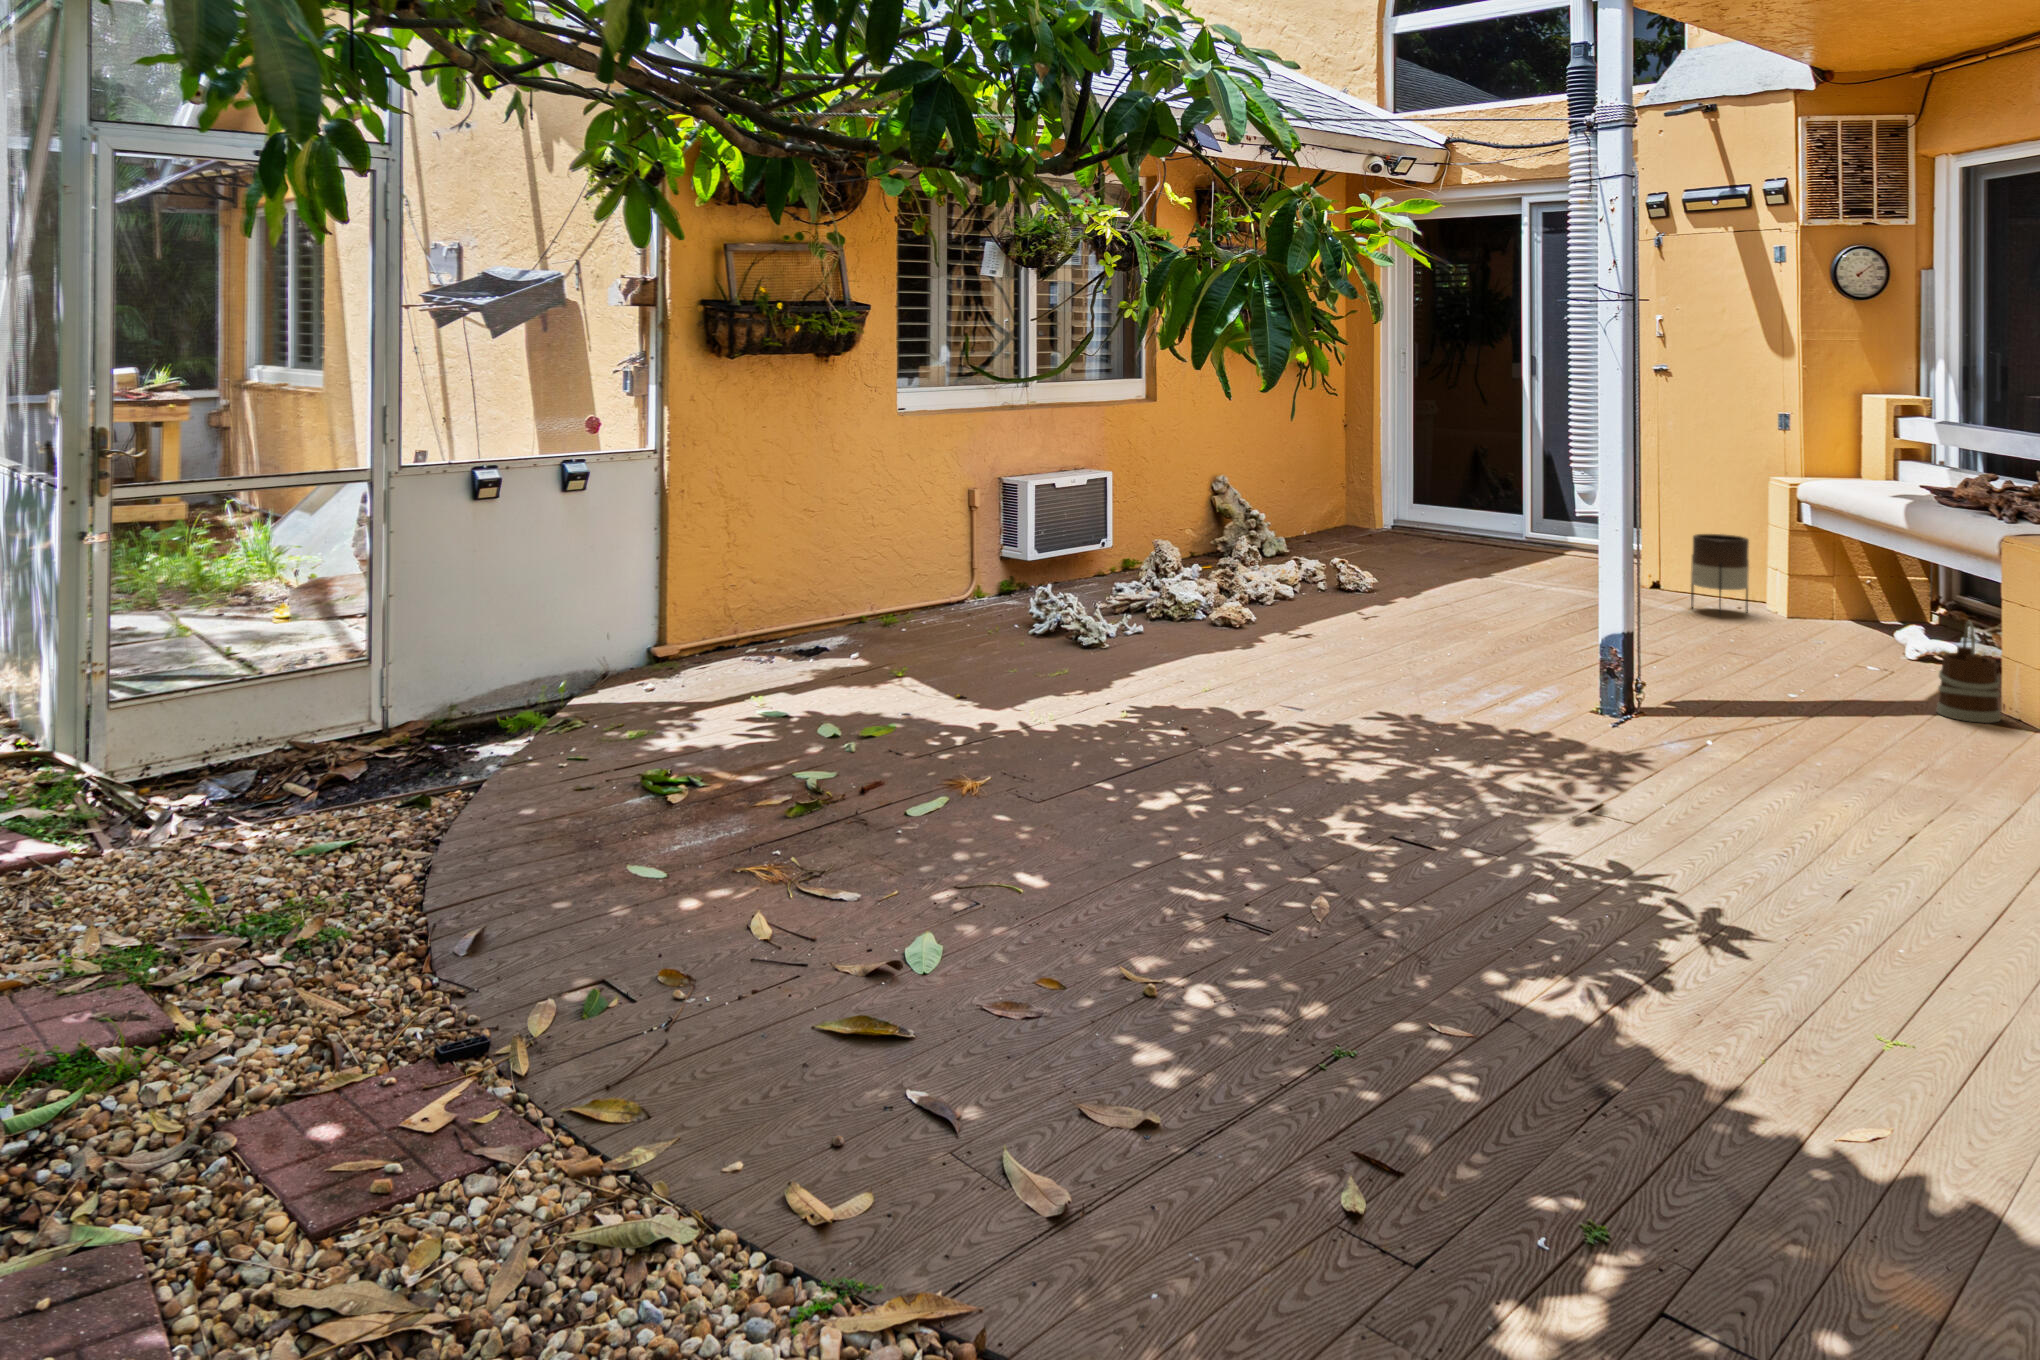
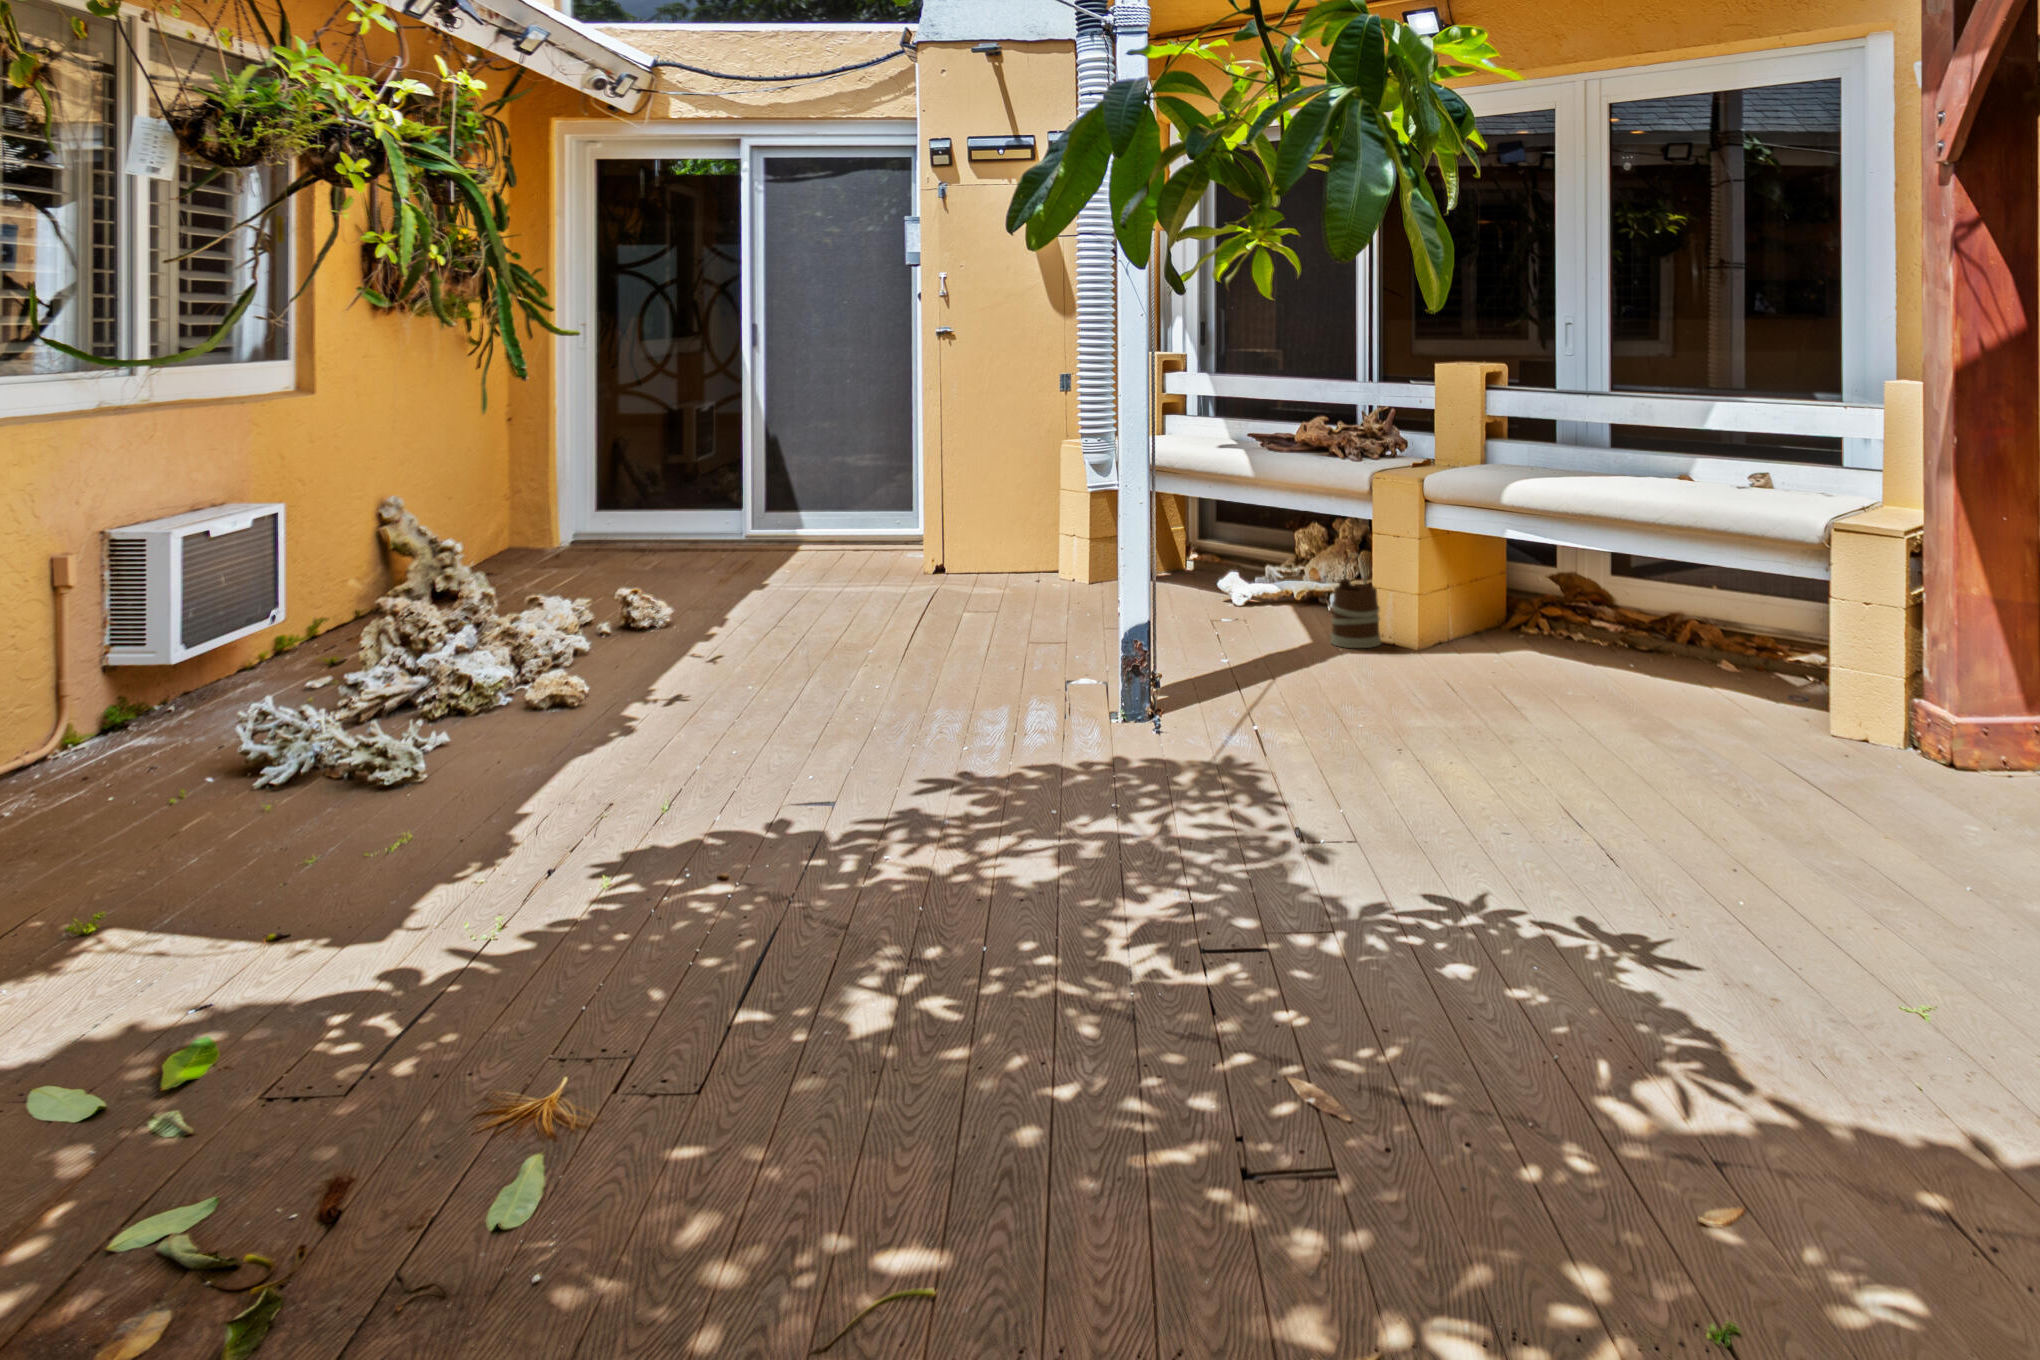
planter: present [1691,534,1749,616] -> none [998,503,1055,591]

